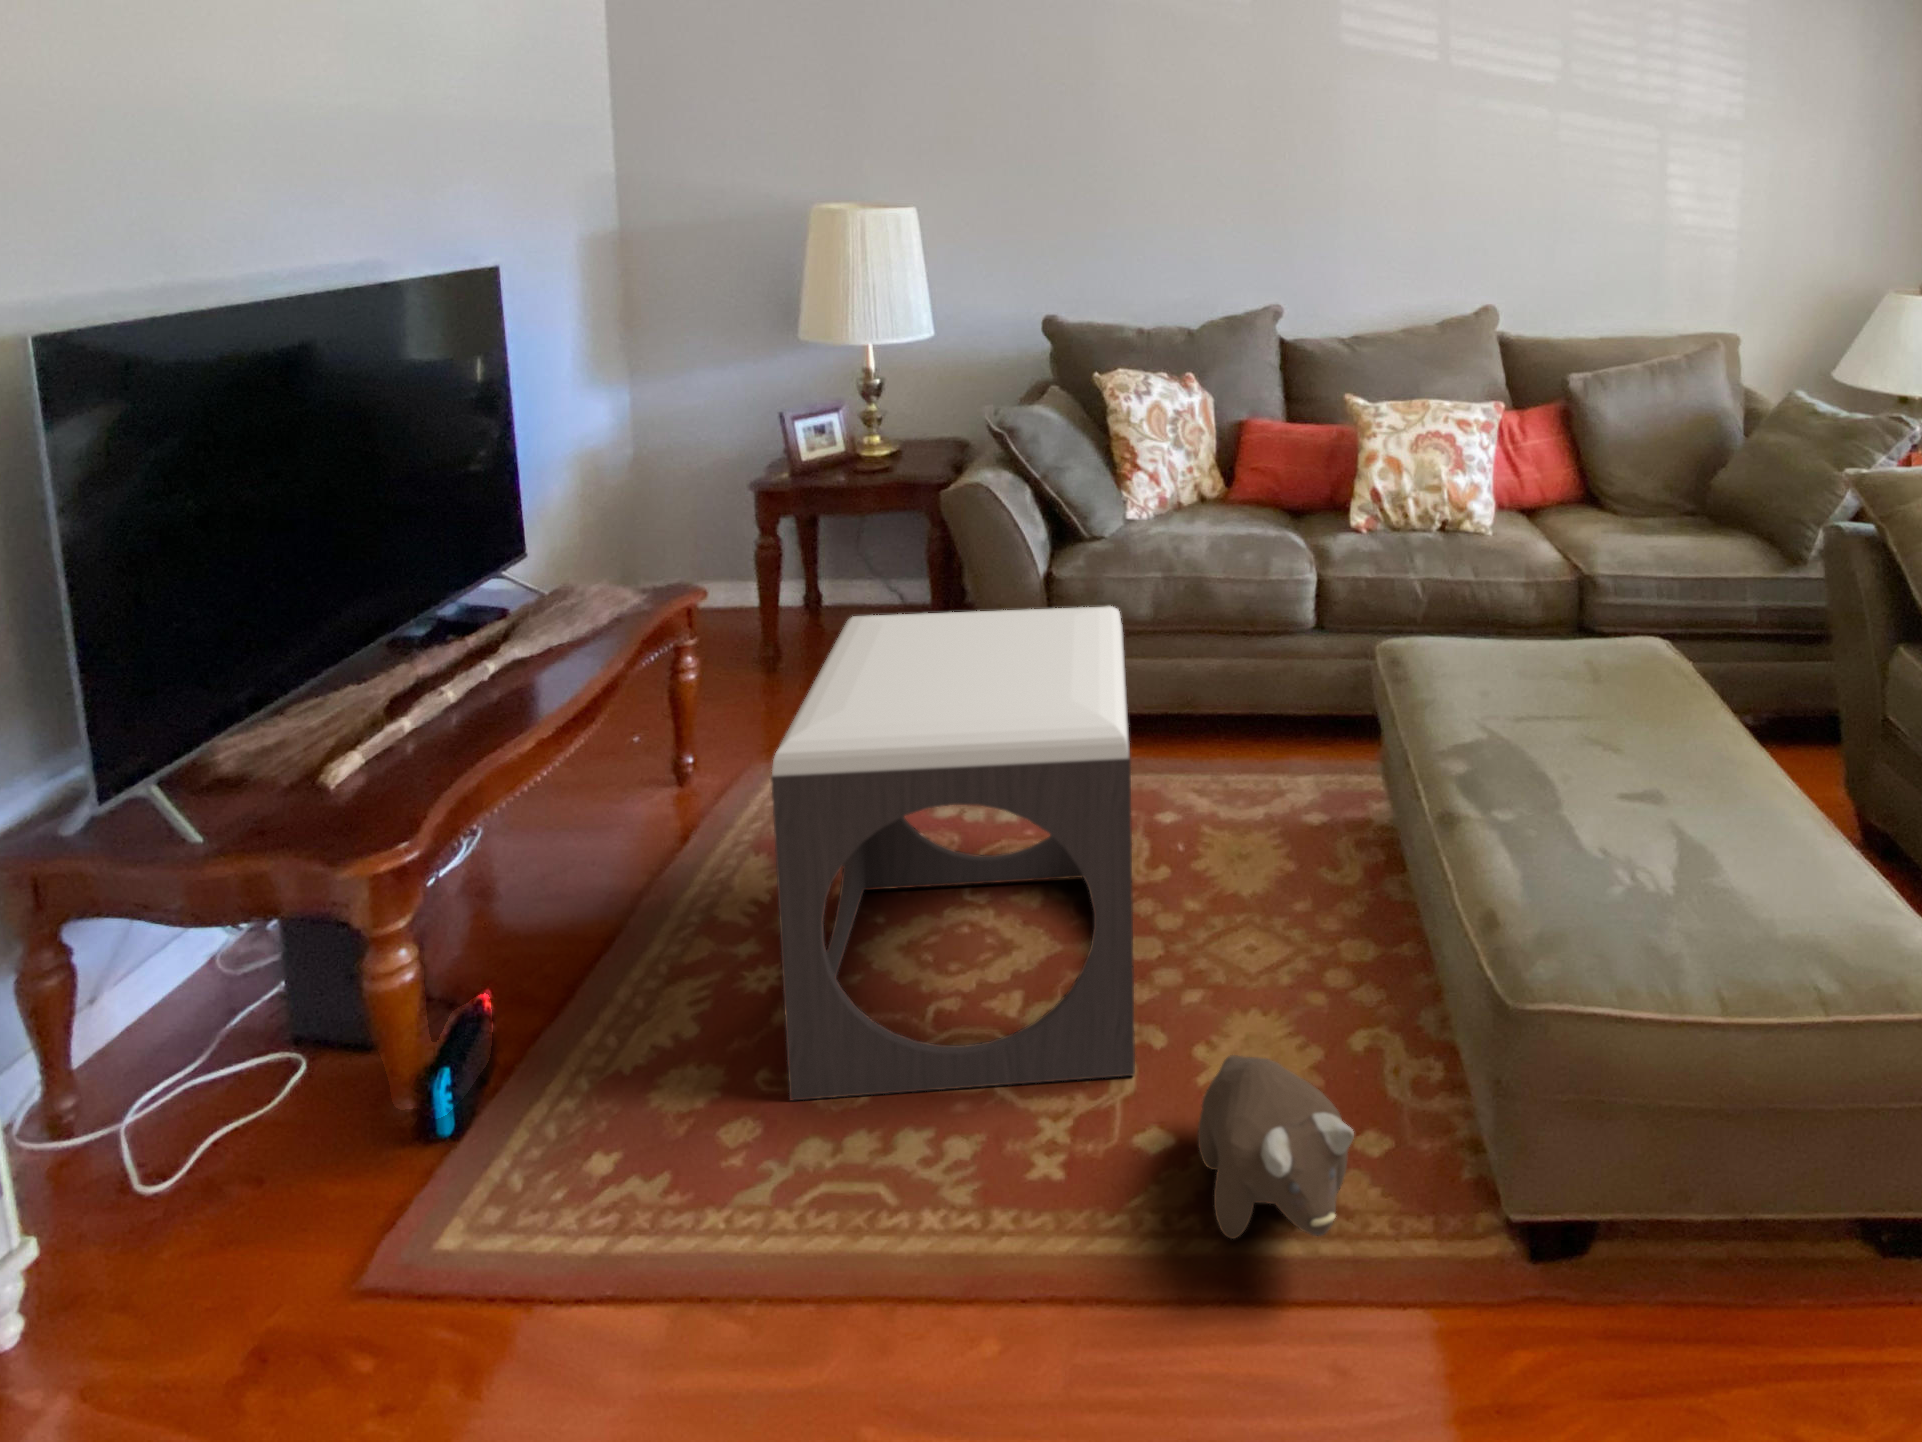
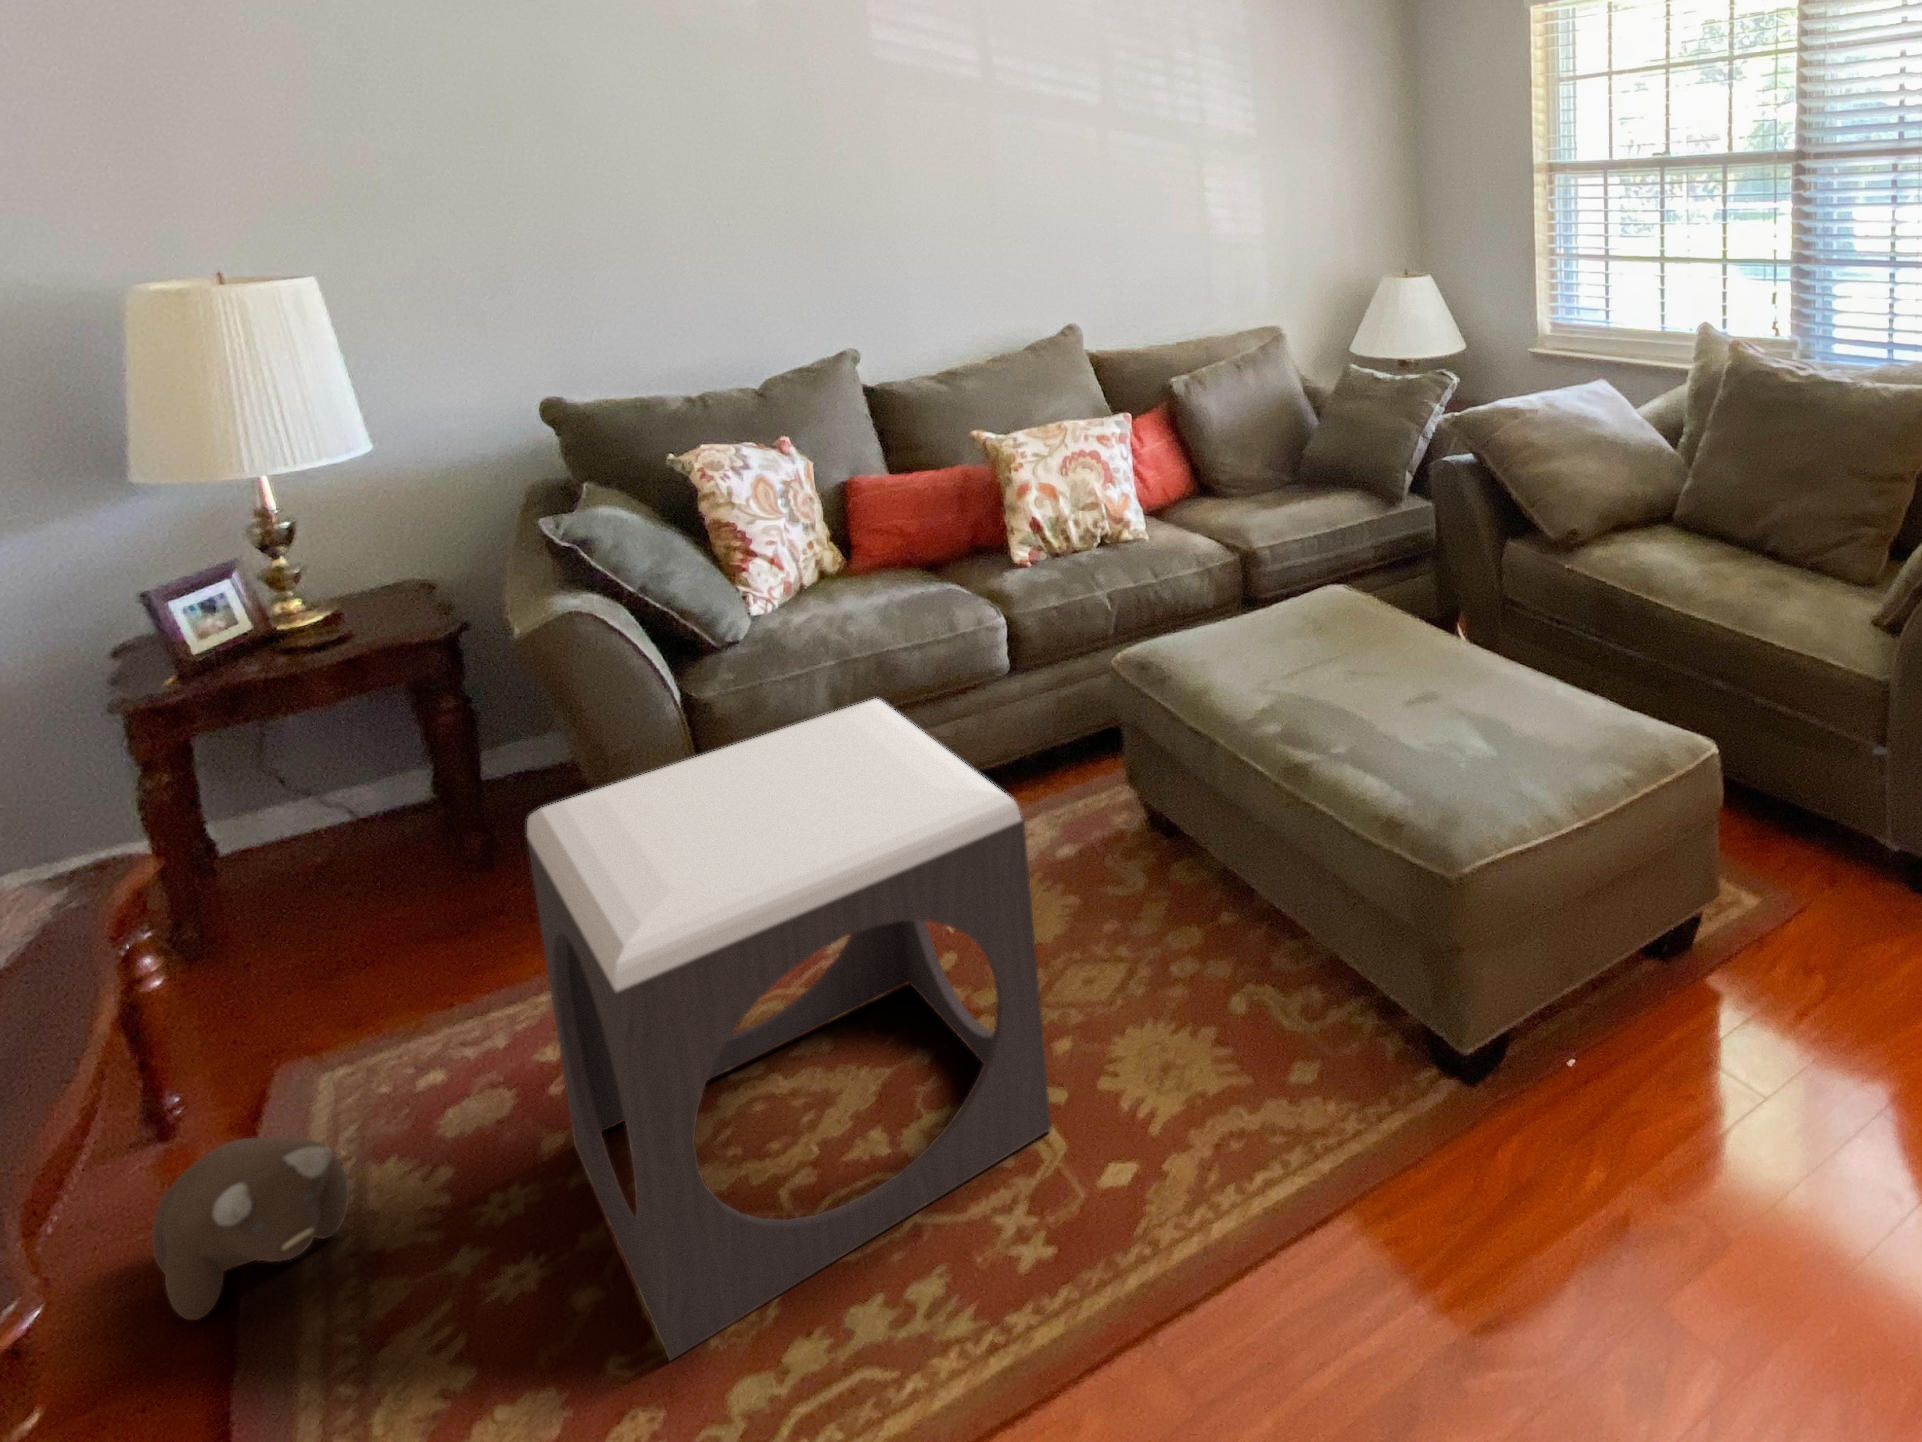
plush toy: present [1198,1055,1354,1239] -> present [152,1138,349,1320]

